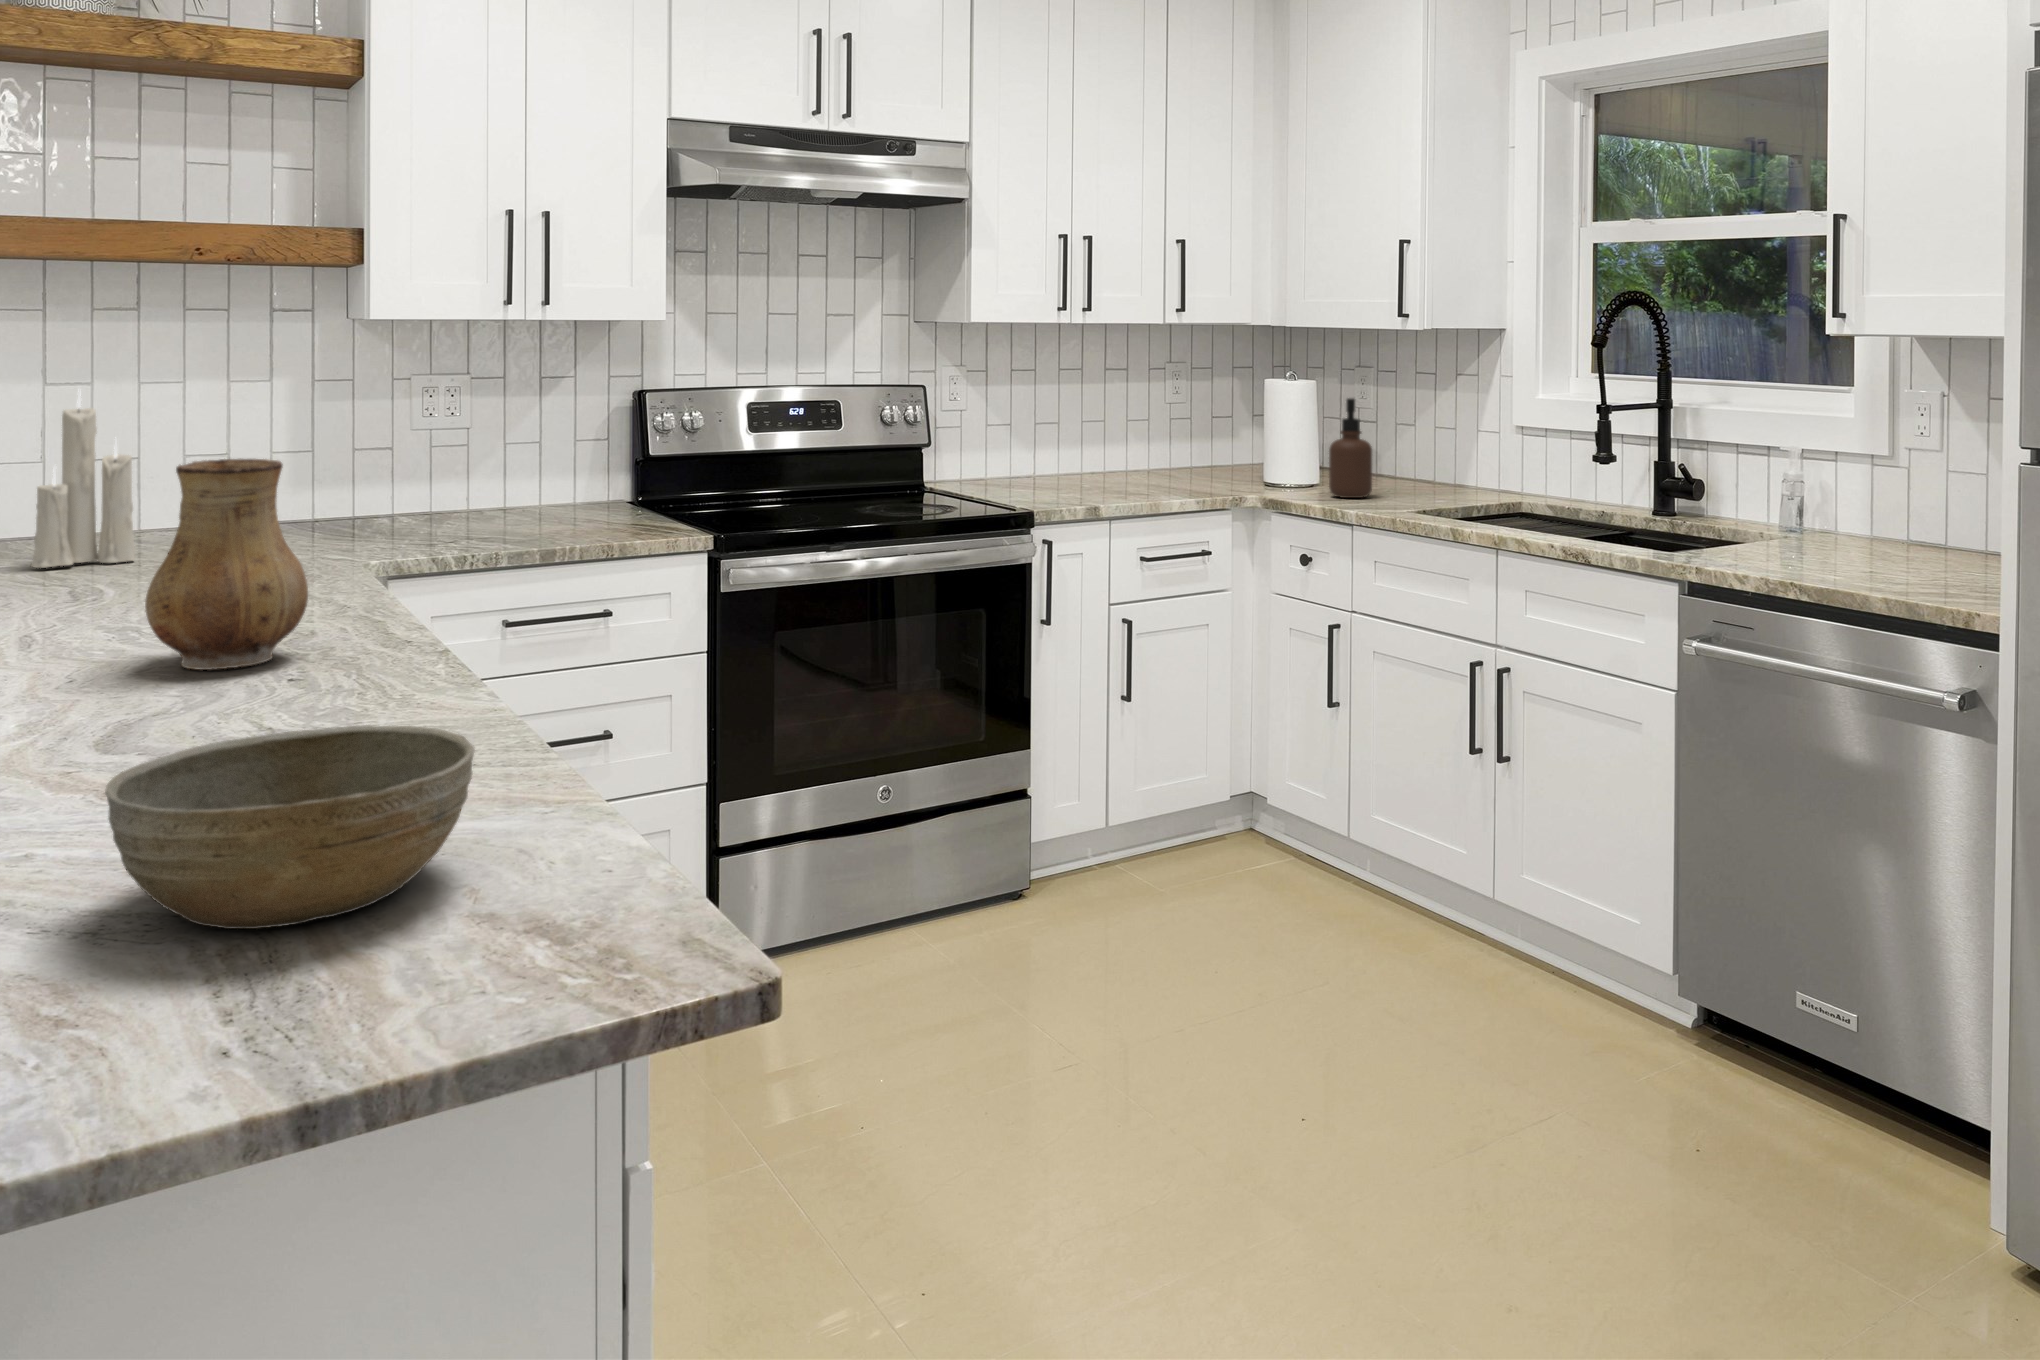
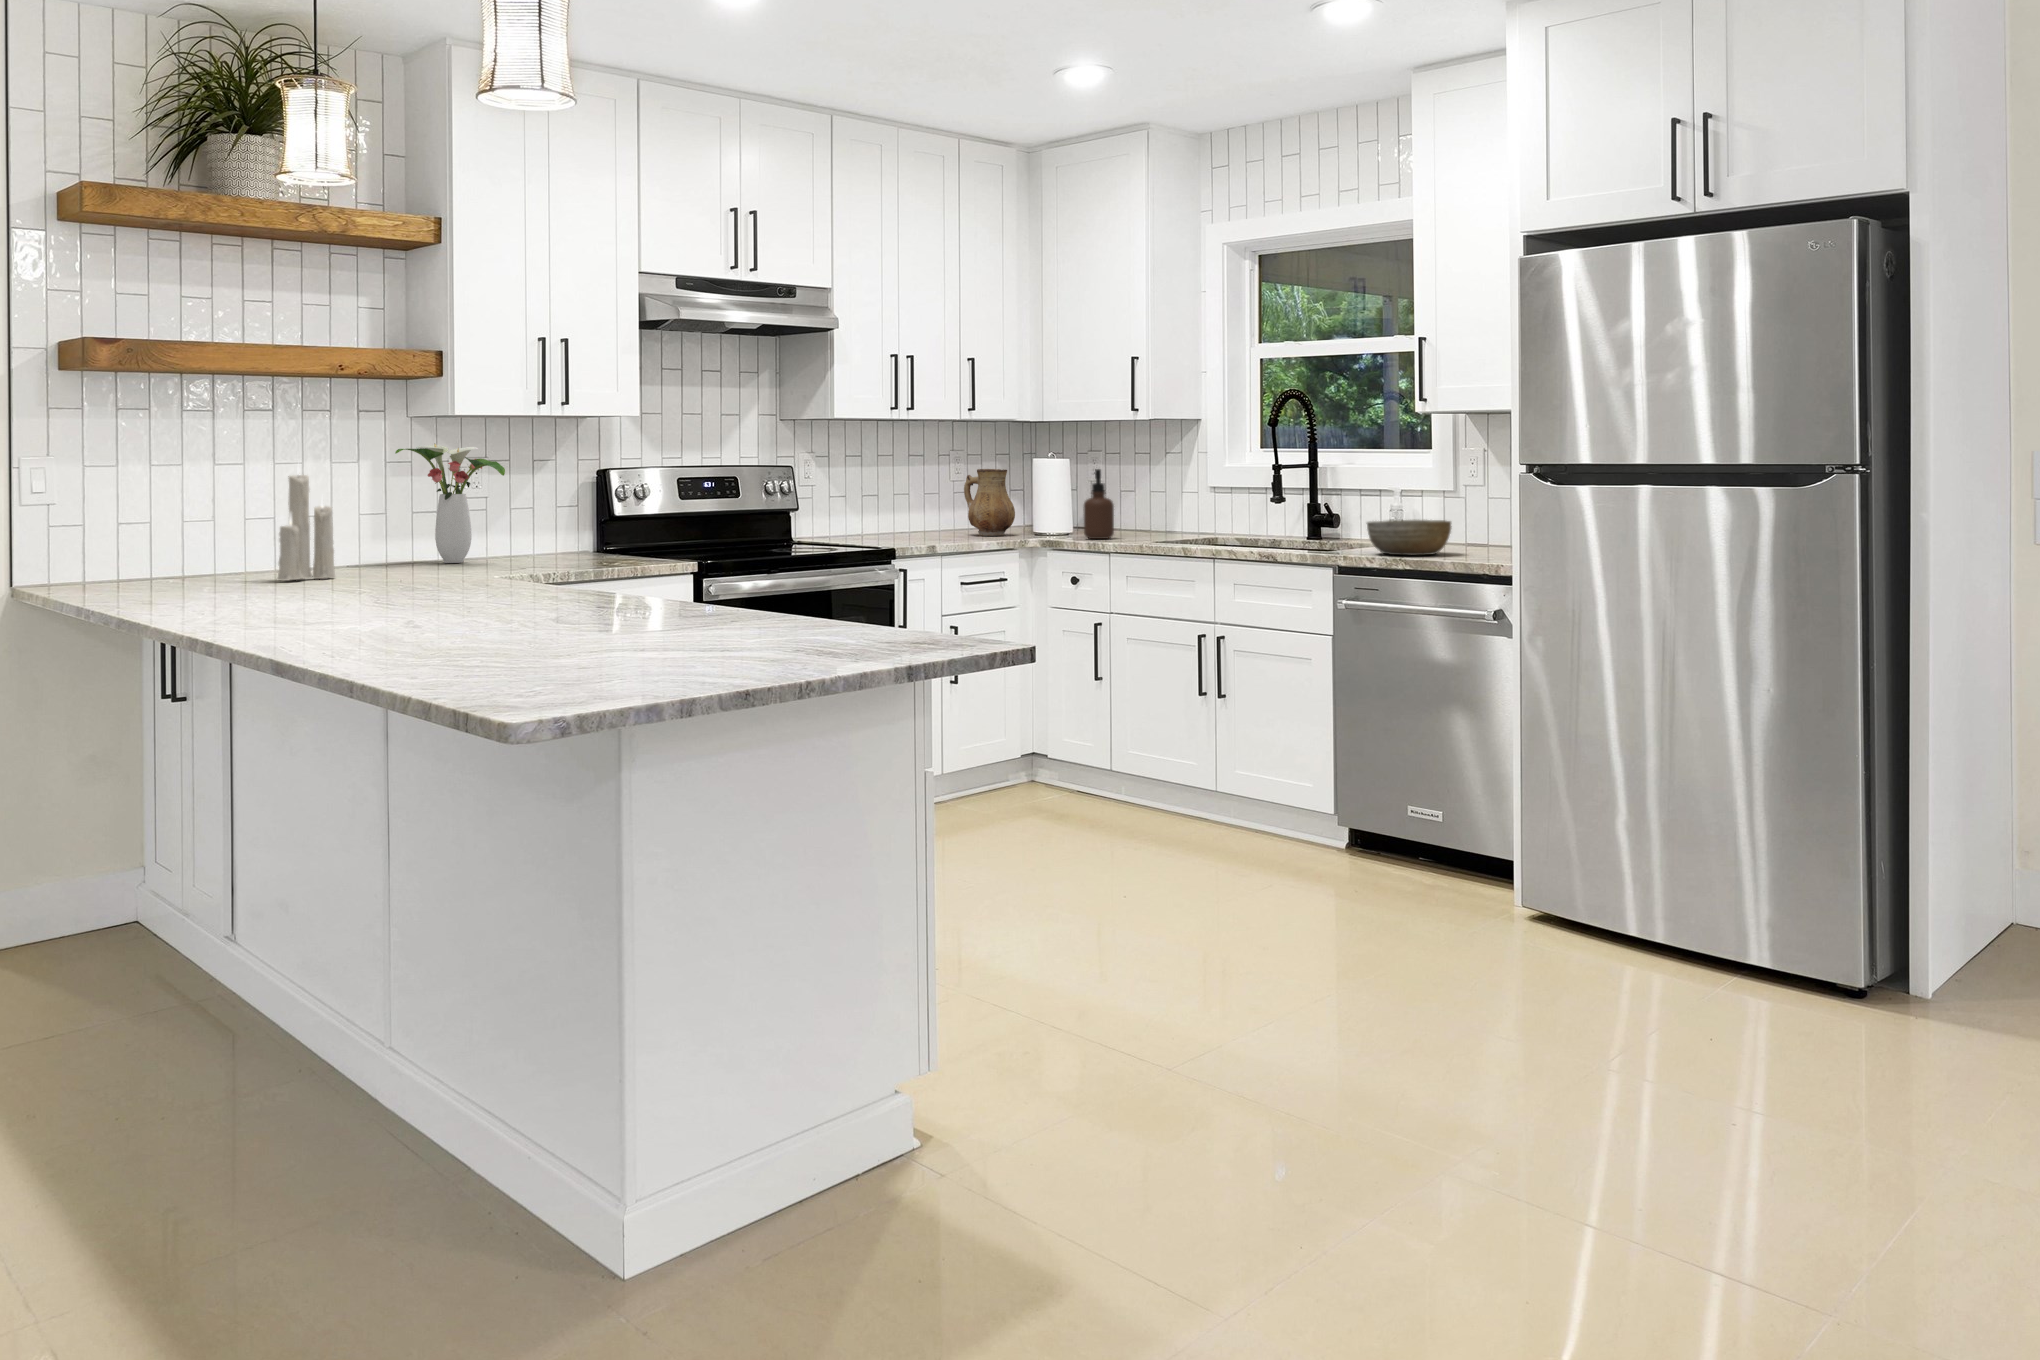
flower arrangement: none [291,356,446,526] -> present [395,444,505,563]
ceramic pitcher: present [145,459,308,670] -> present [964,469,1015,536]
bowl: present [105,725,475,929] -> present [1367,520,1452,555]

